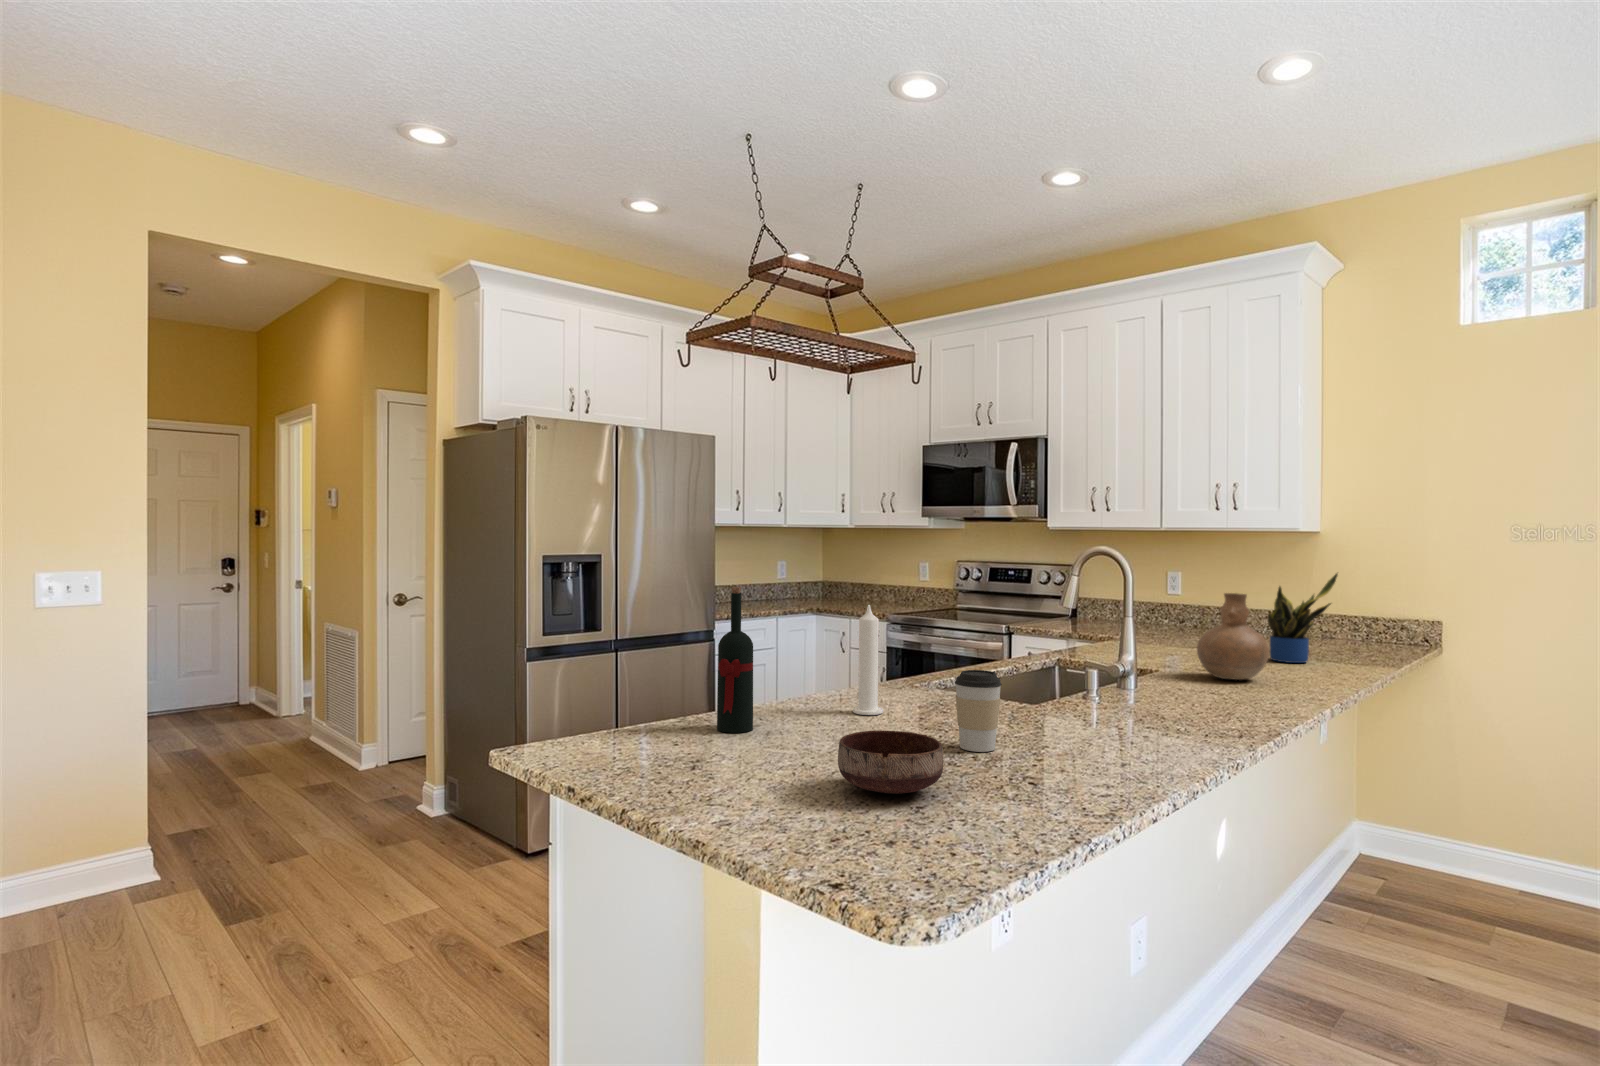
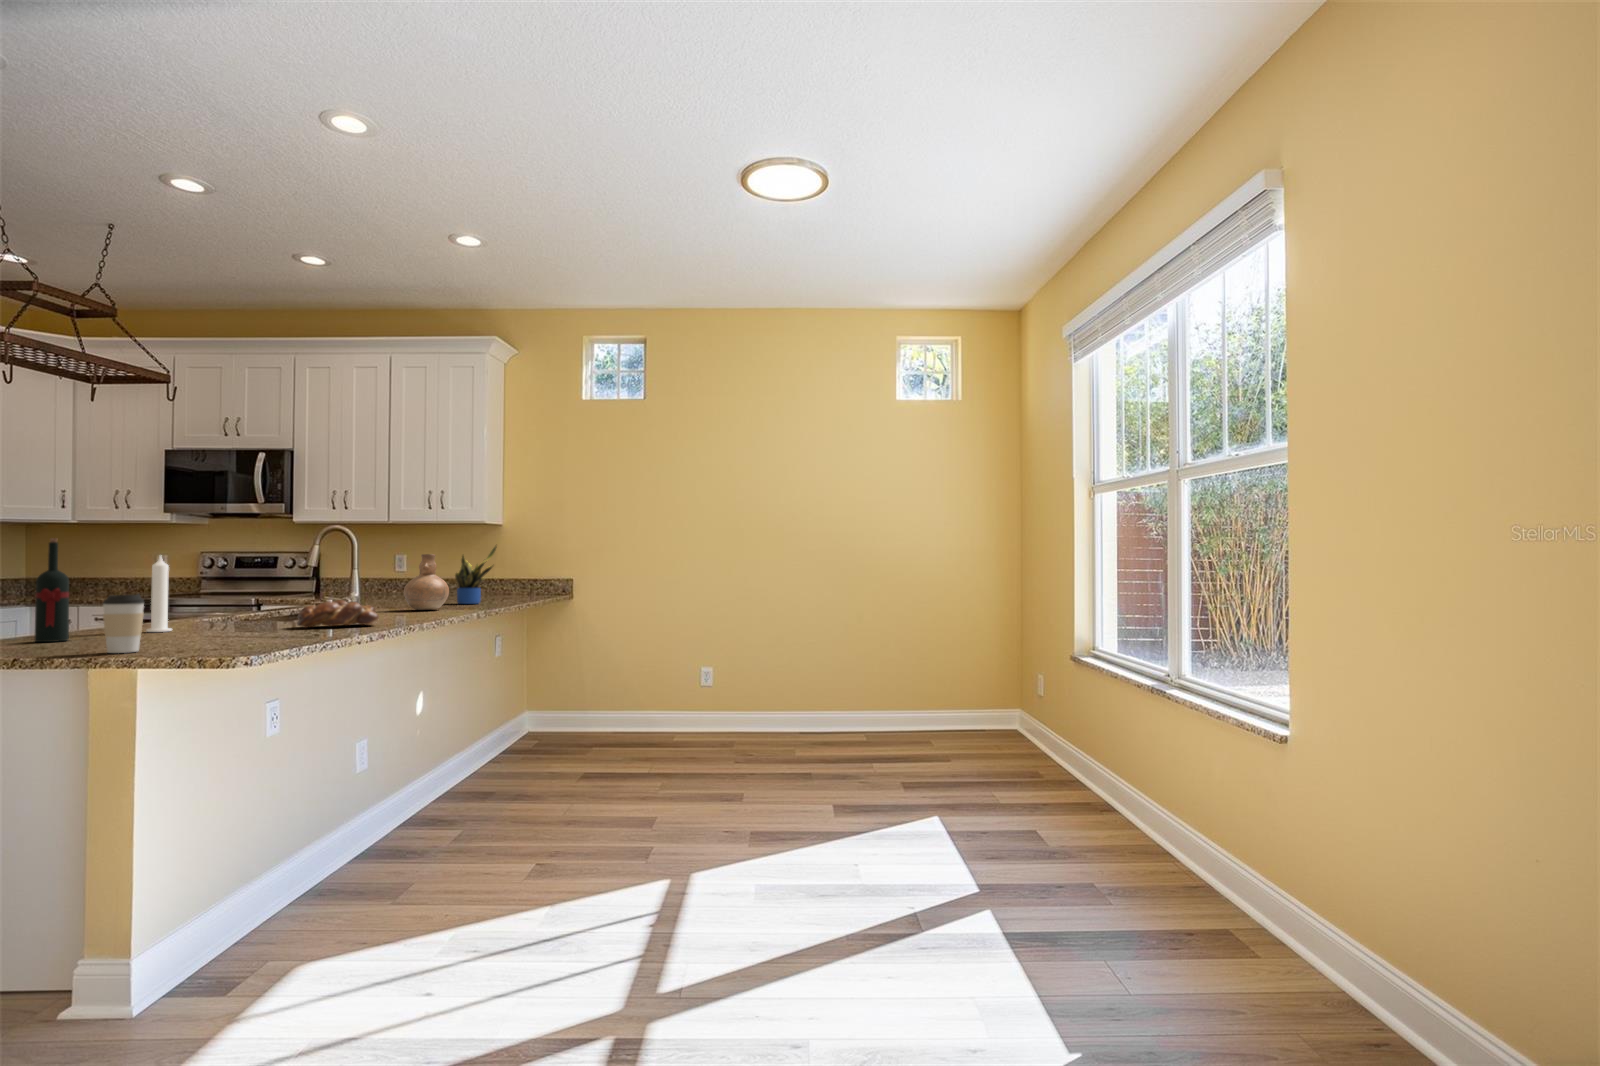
coffee cup: present [955,670,1002,752] -> present [103,594,144,653]
bread loaf: none [1045,689,1176,740] -> present [297,600,379,628]
bowl: present [838,730,943,794] -> none [165,614,237,644]

